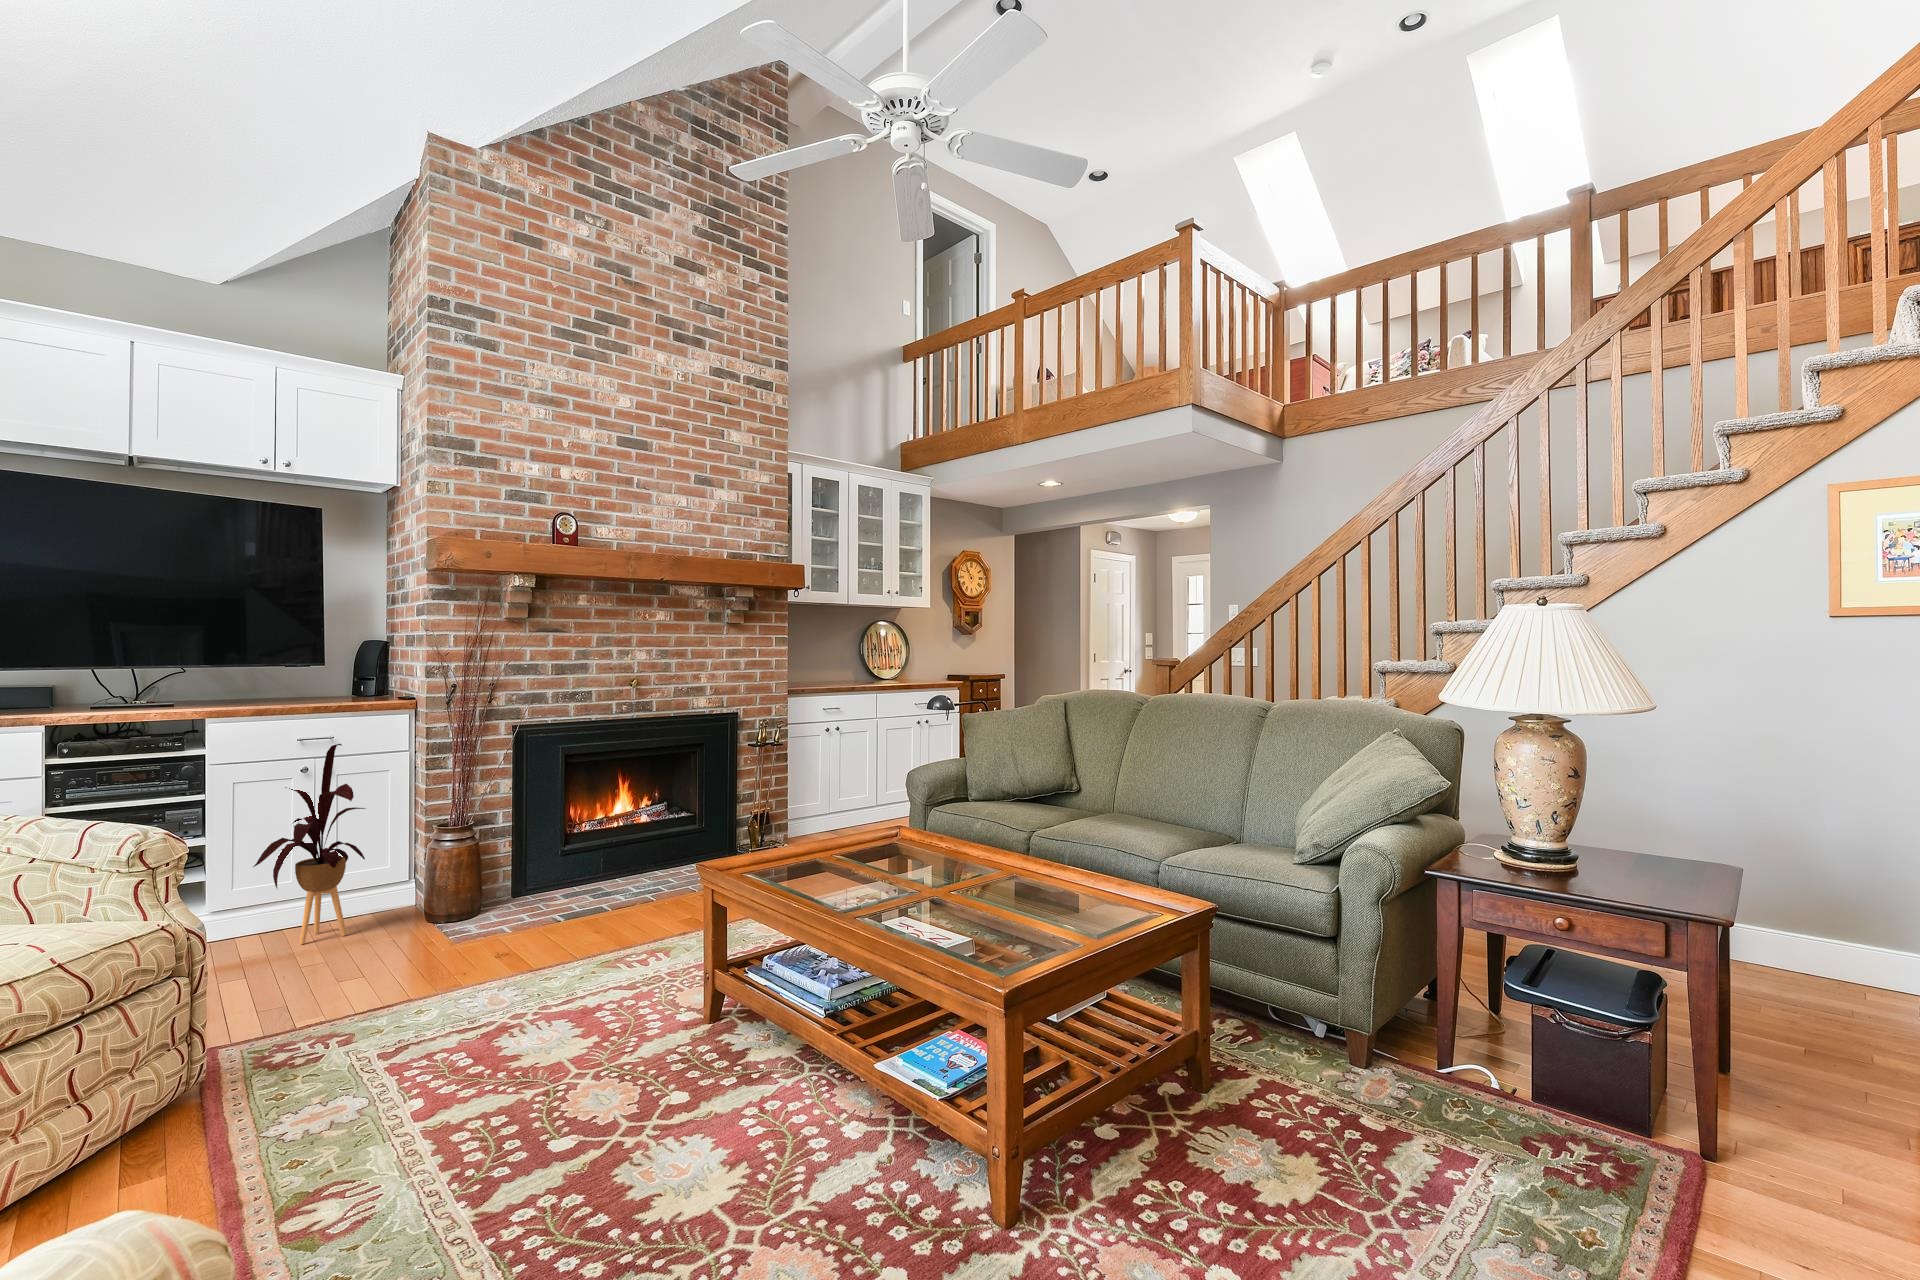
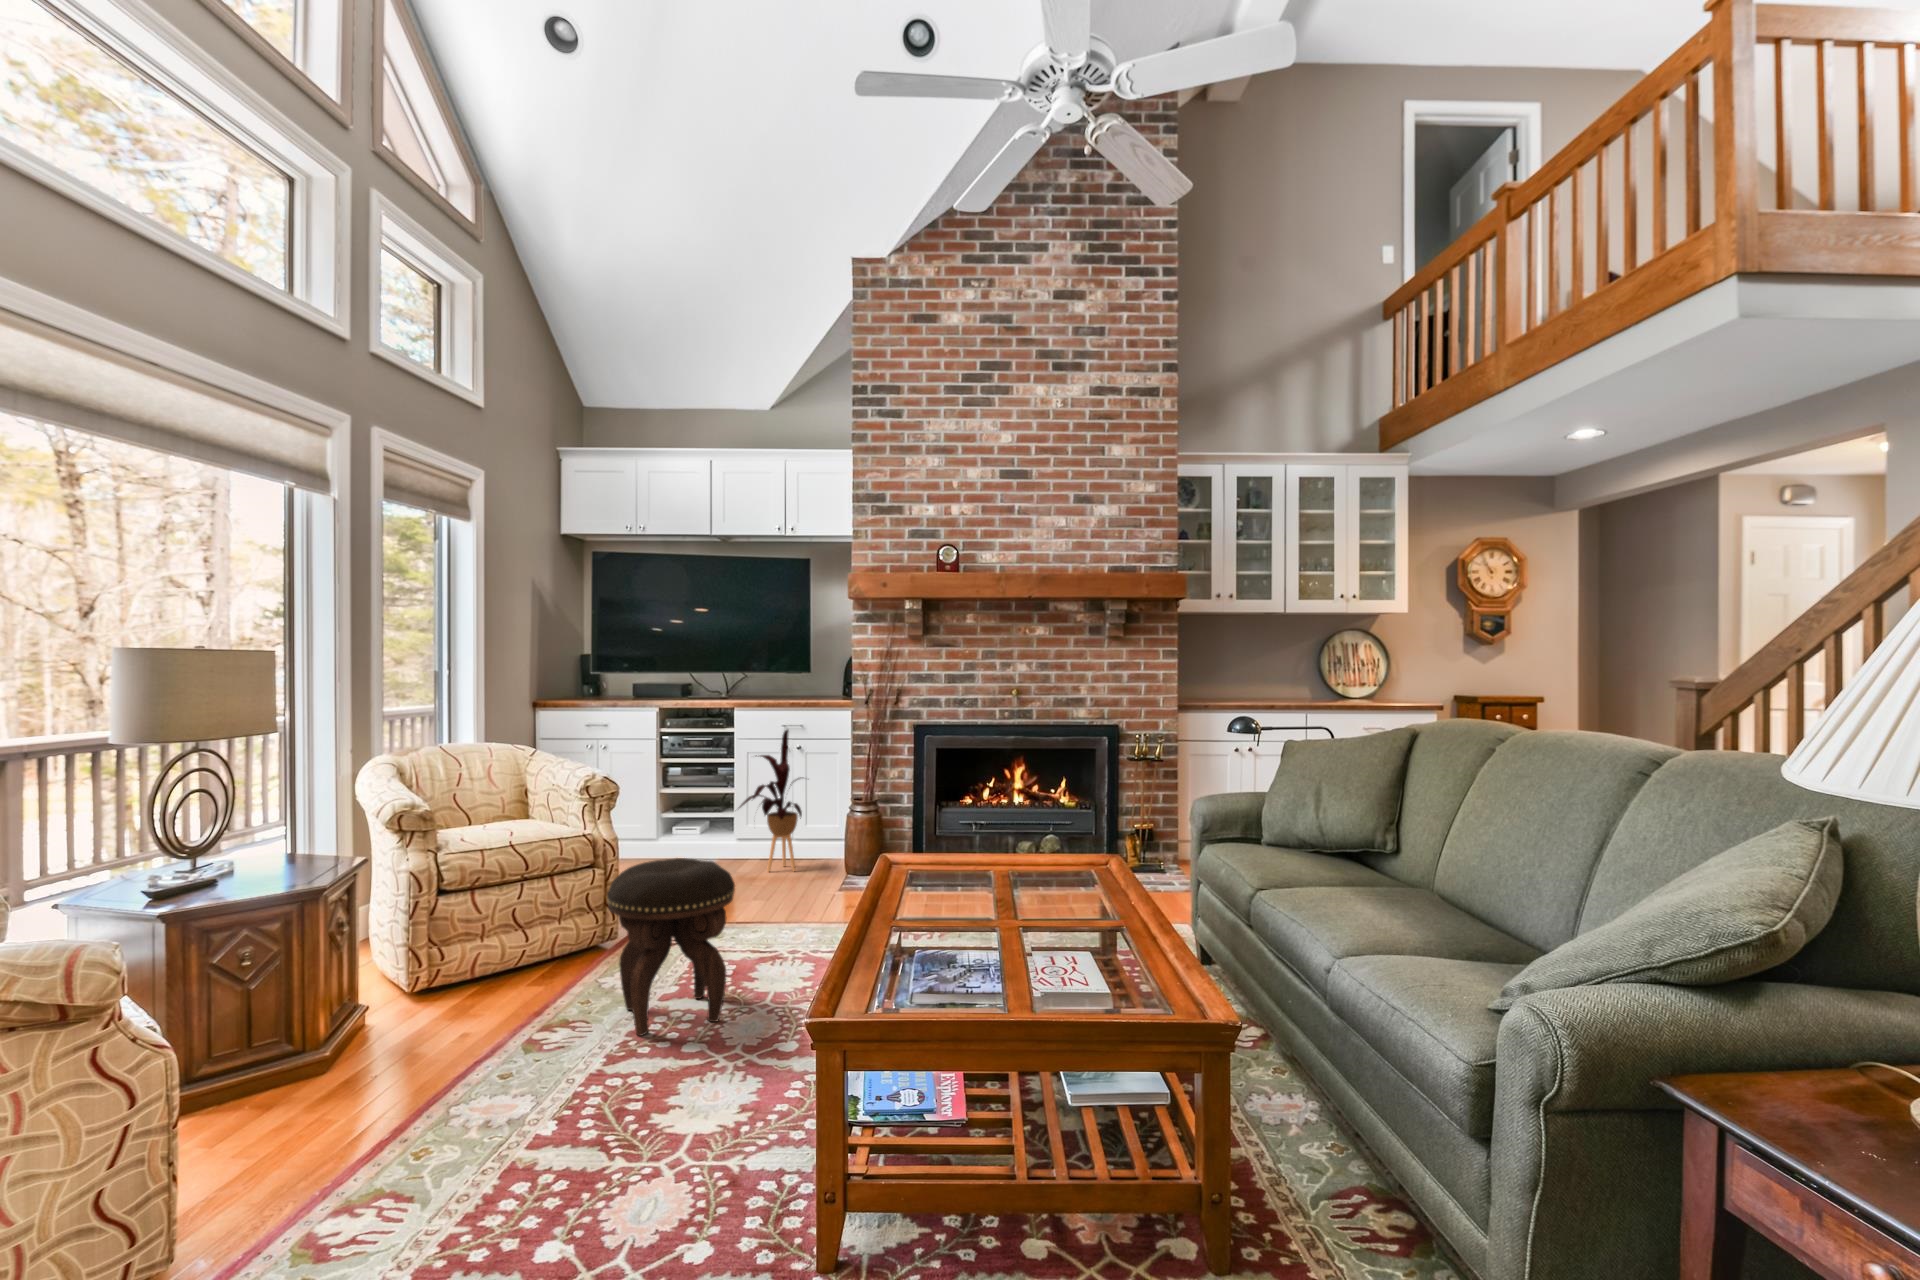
footstool: none [371,909,565,1168] -> present [607,858,735,1036]

